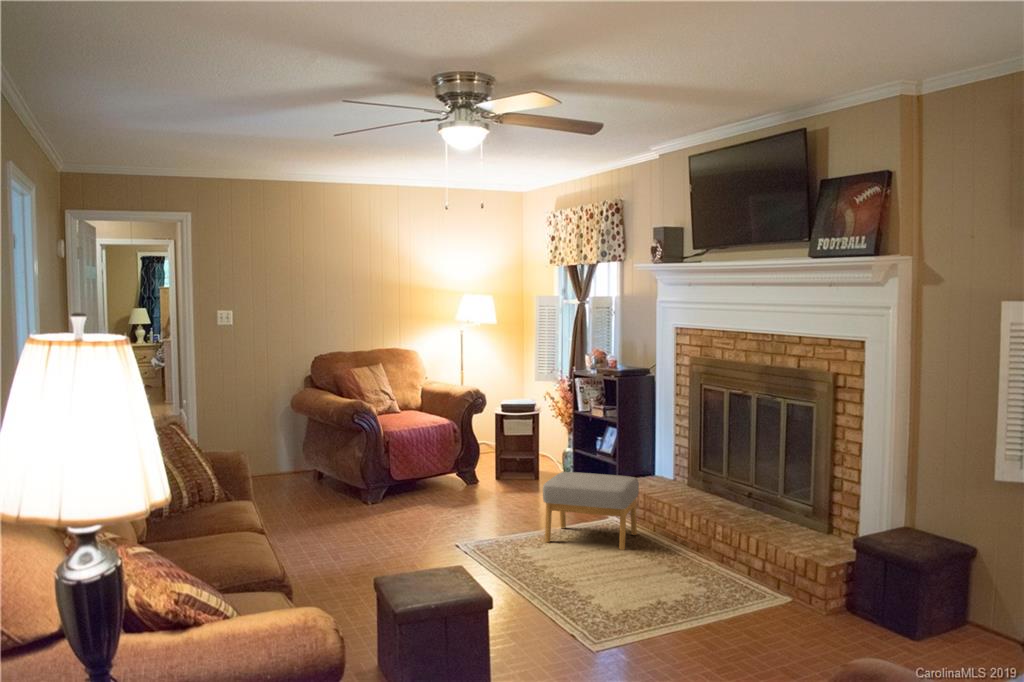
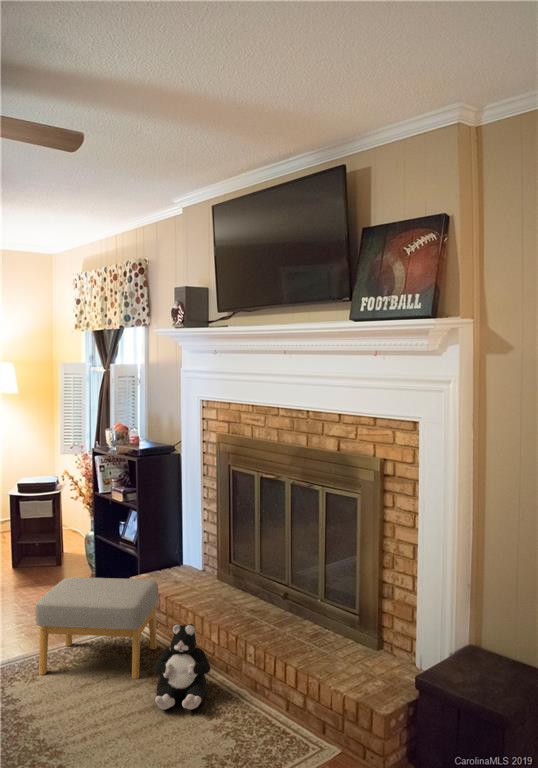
plush toy: none [639,504,685,567] -> present [154,624,210,710]

